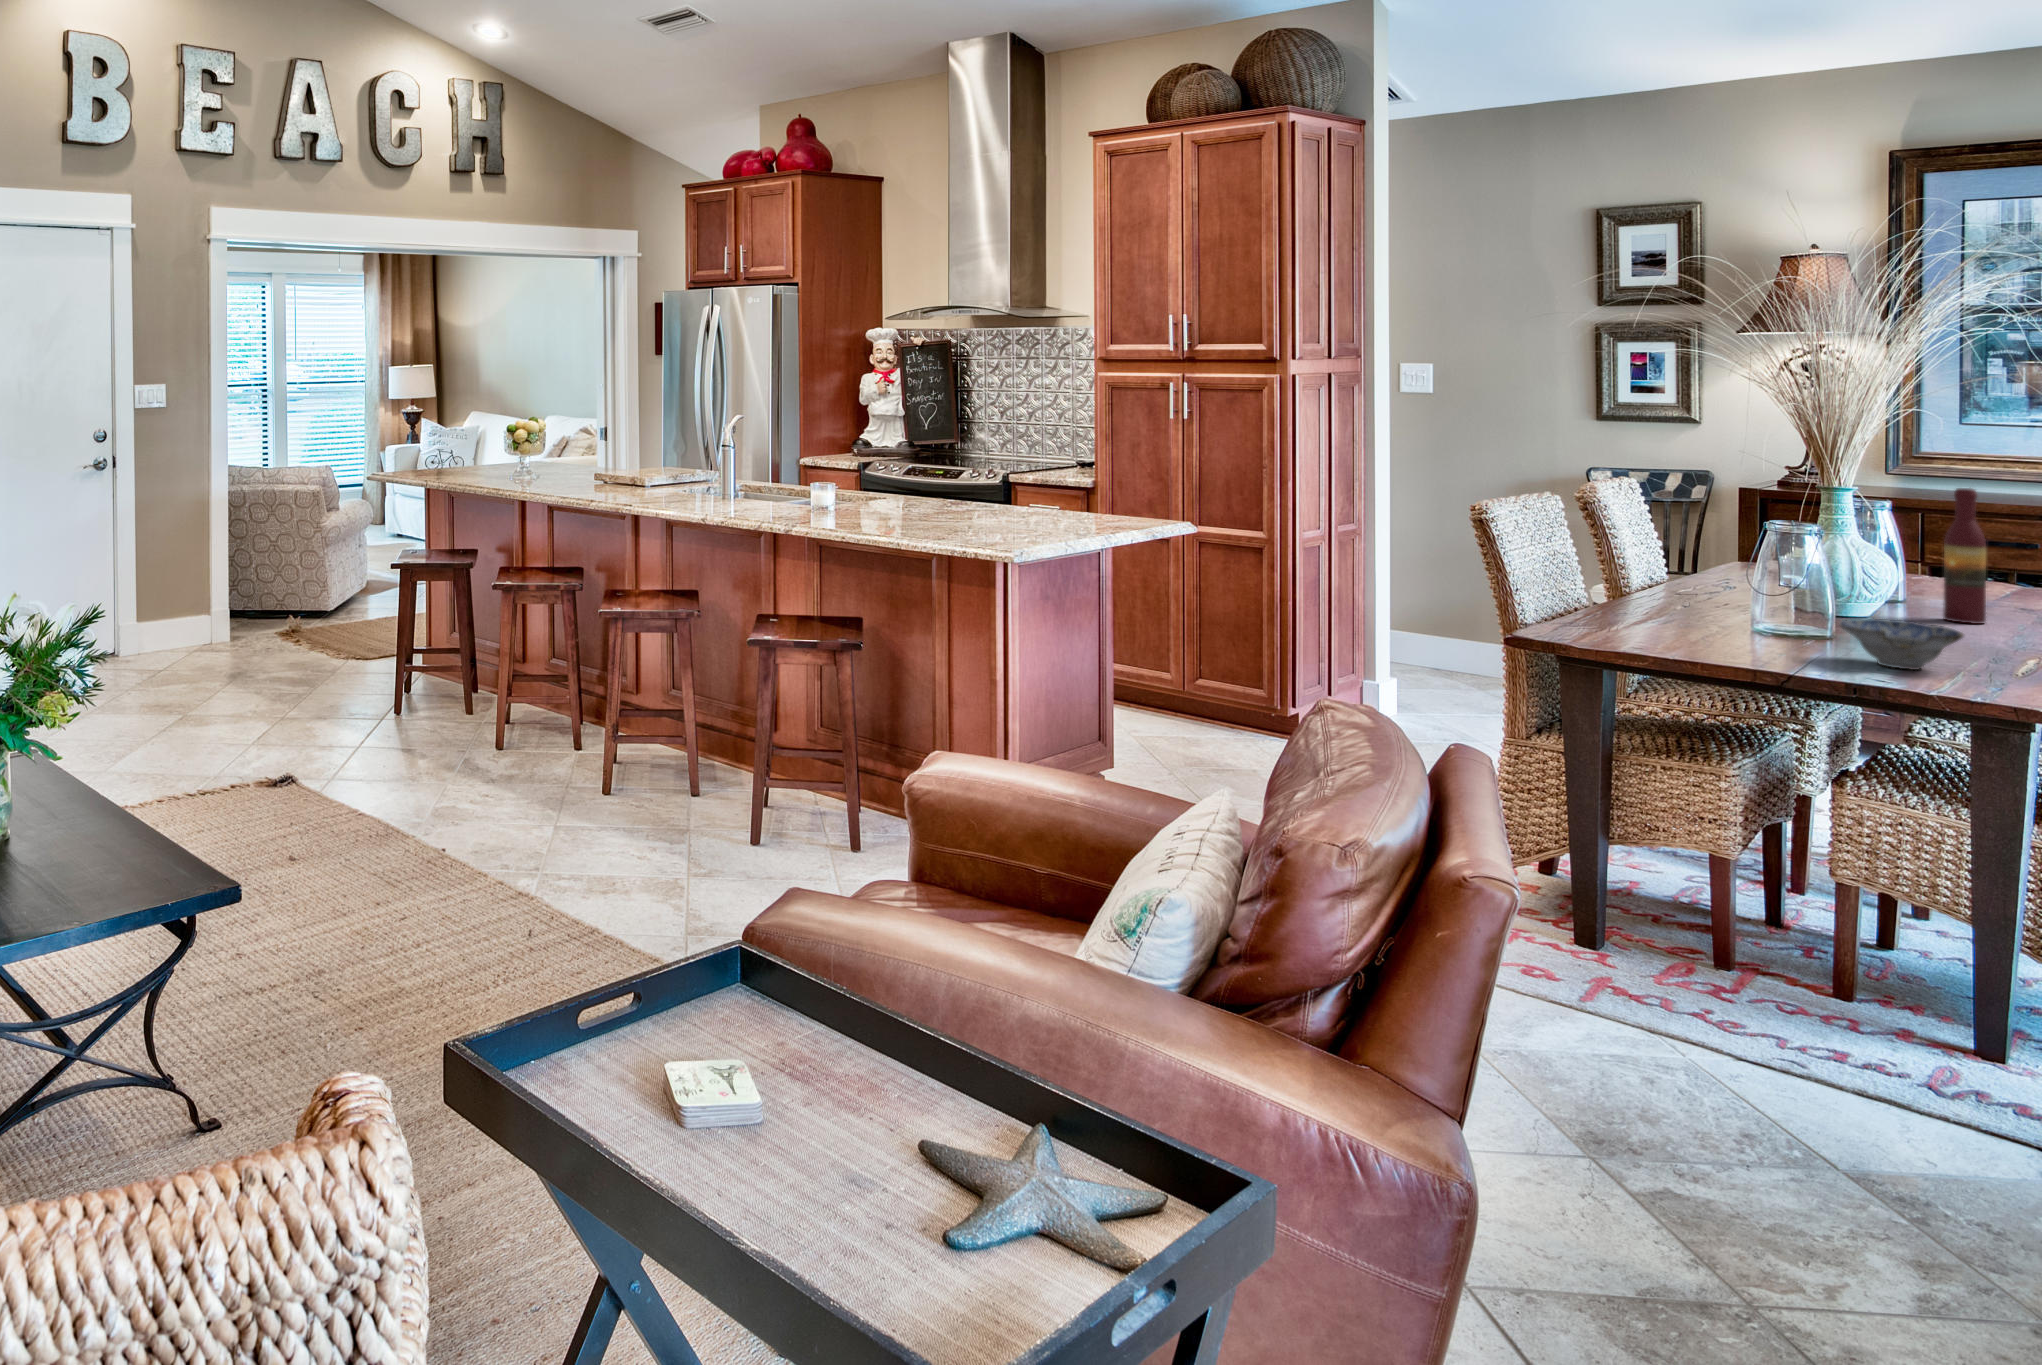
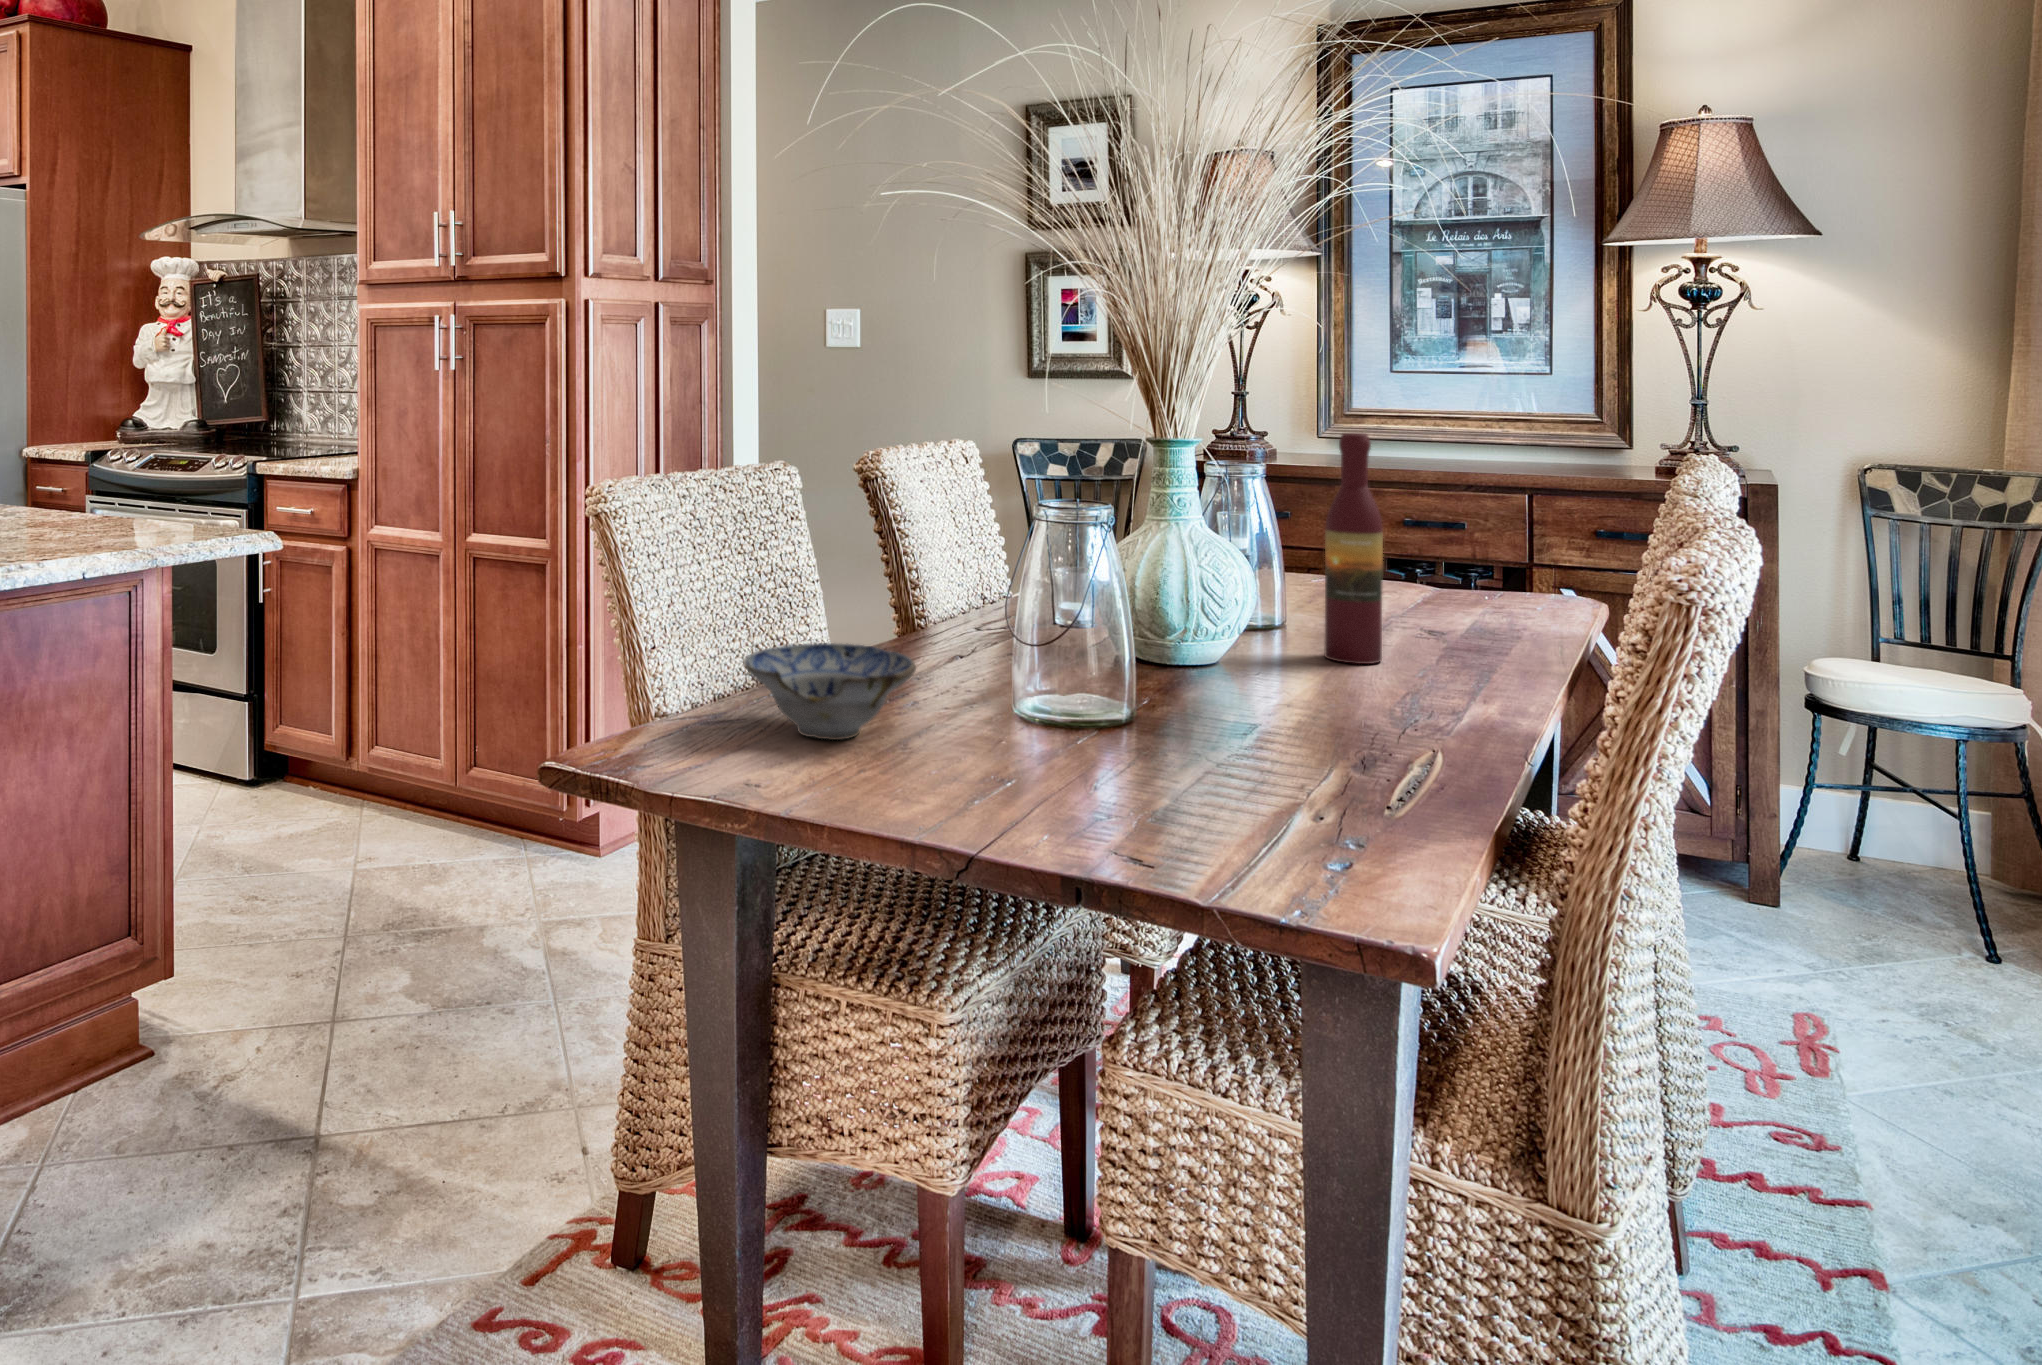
ceramic bowl: present [1839,619,1964,670] -> present [743,643,916,740]

